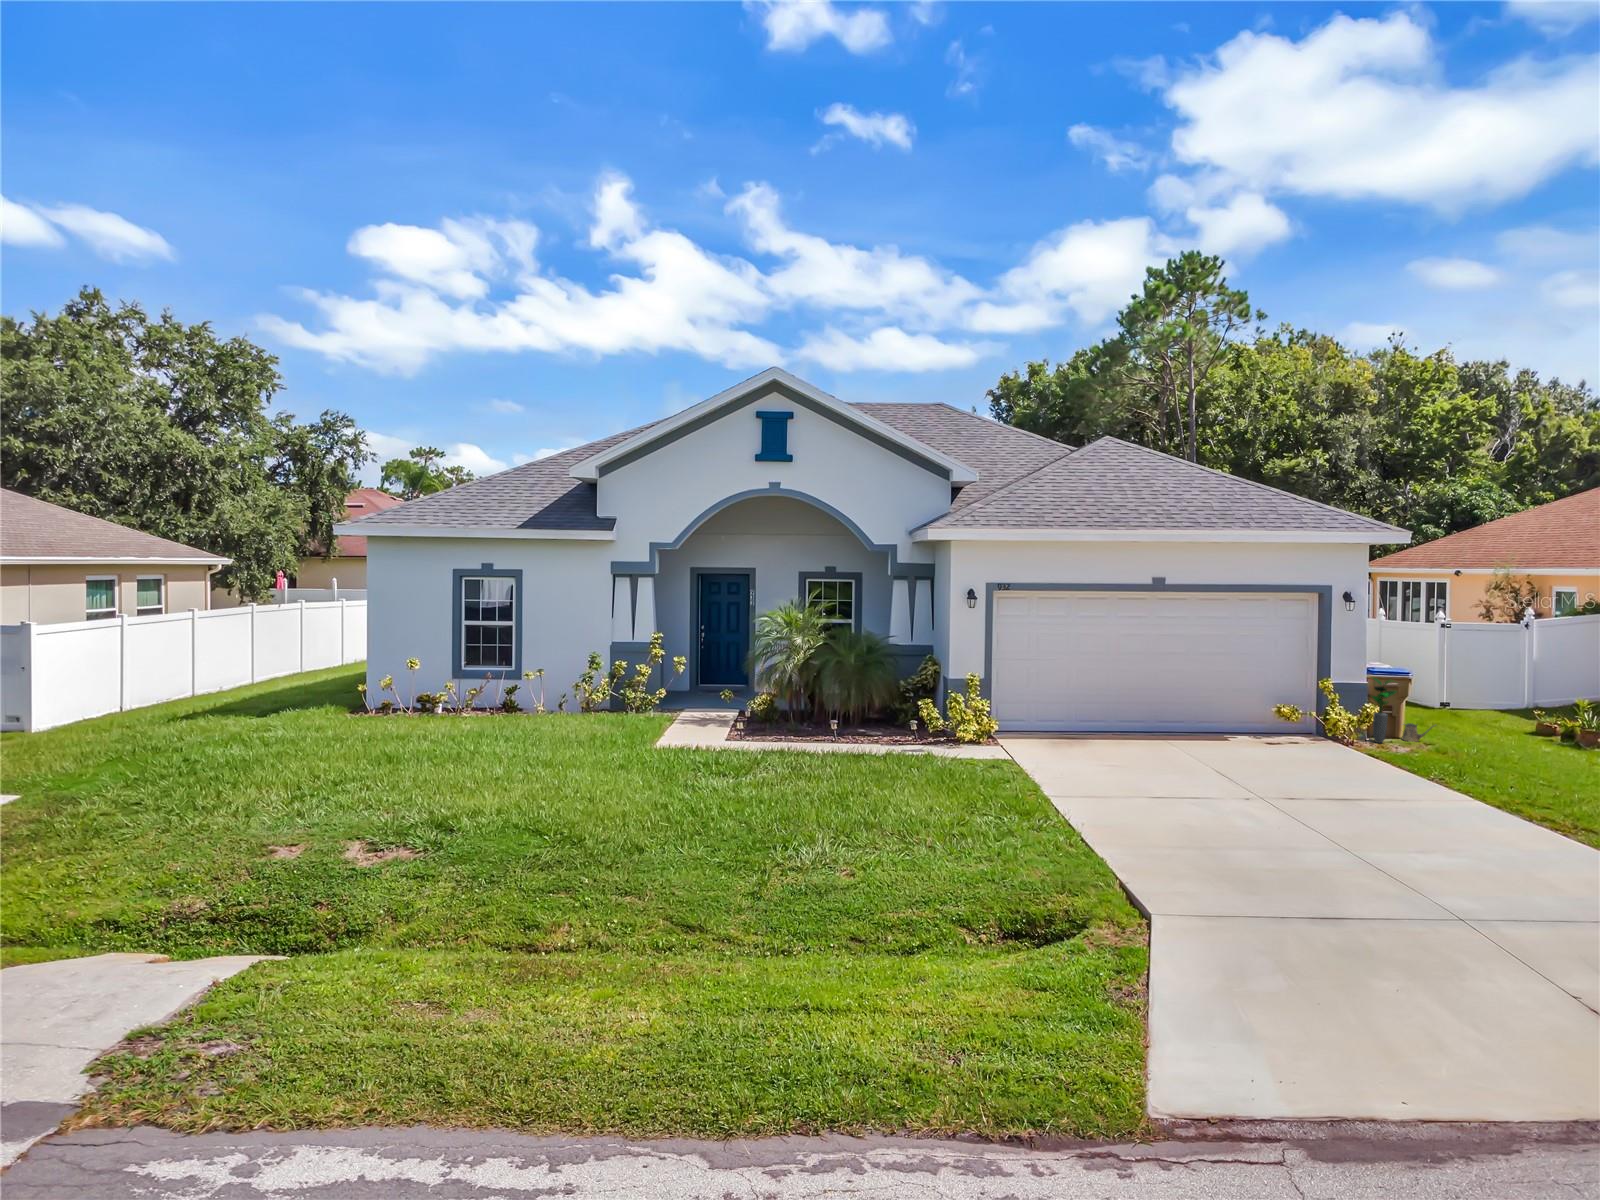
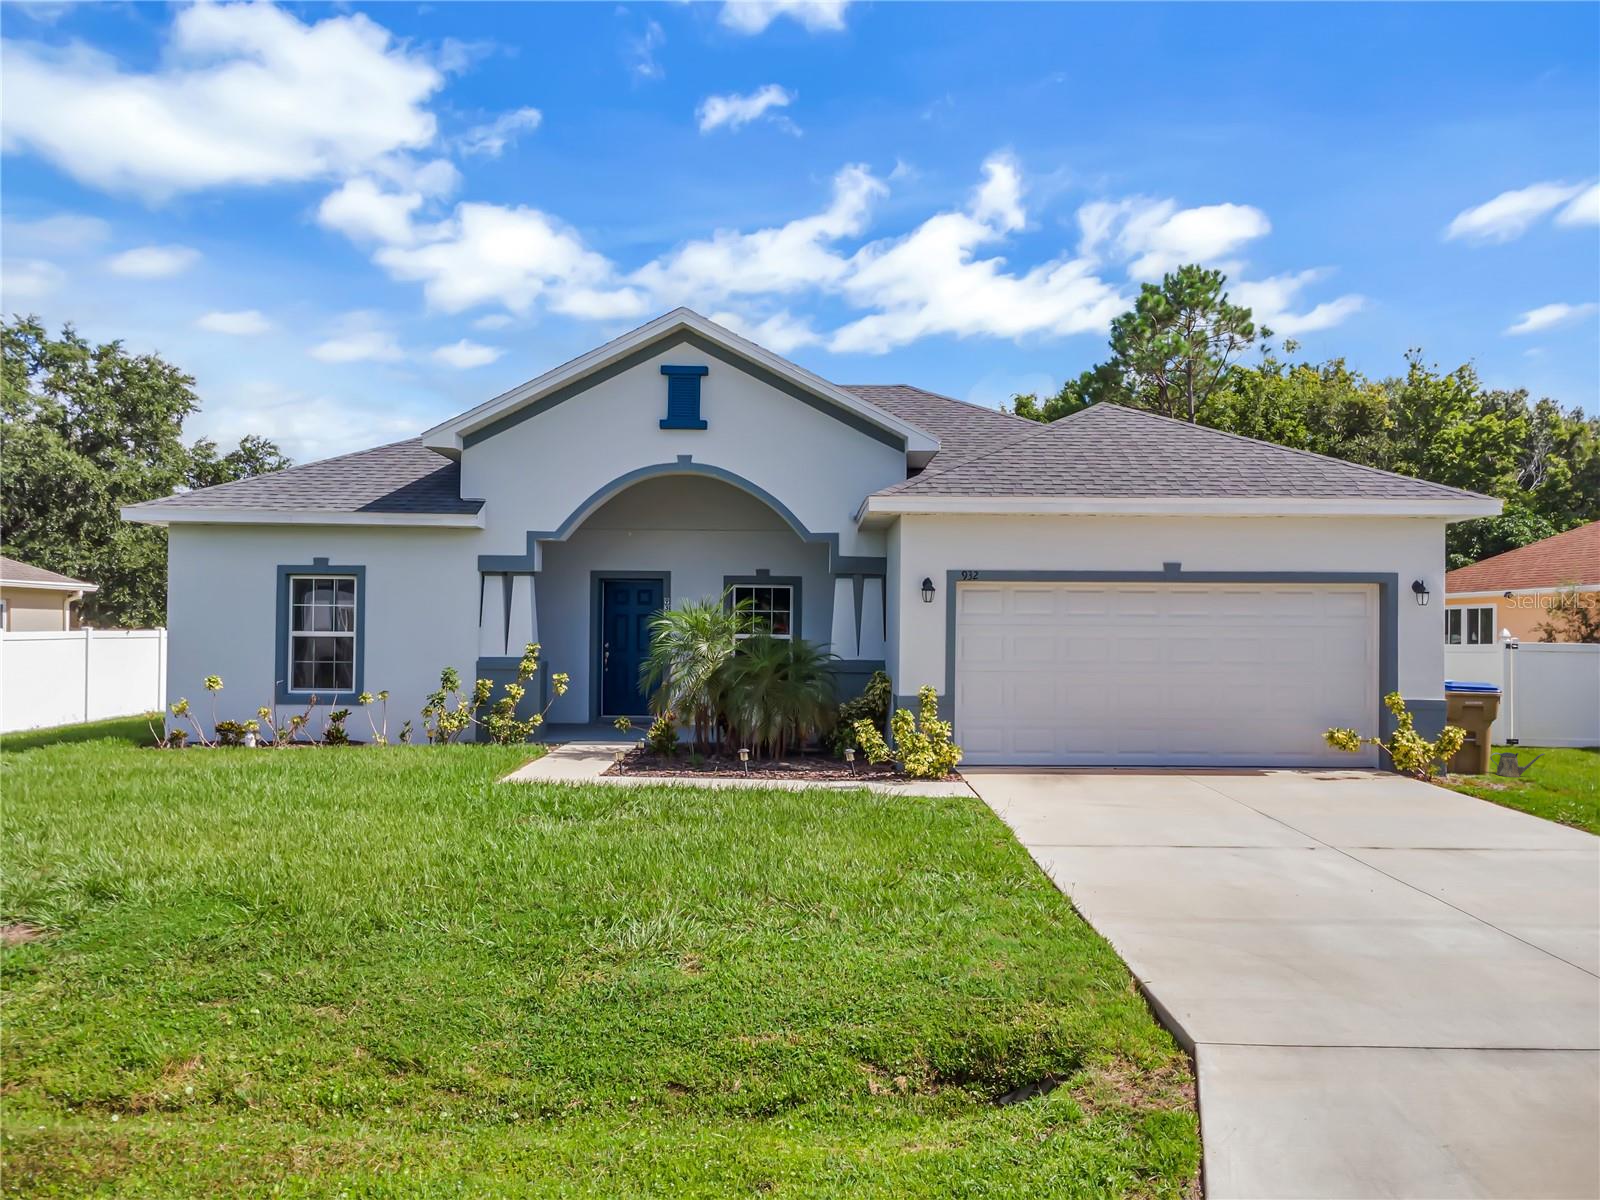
potted plant: present [1372,677,1397,743] -> none [1447,690,1494,778]

